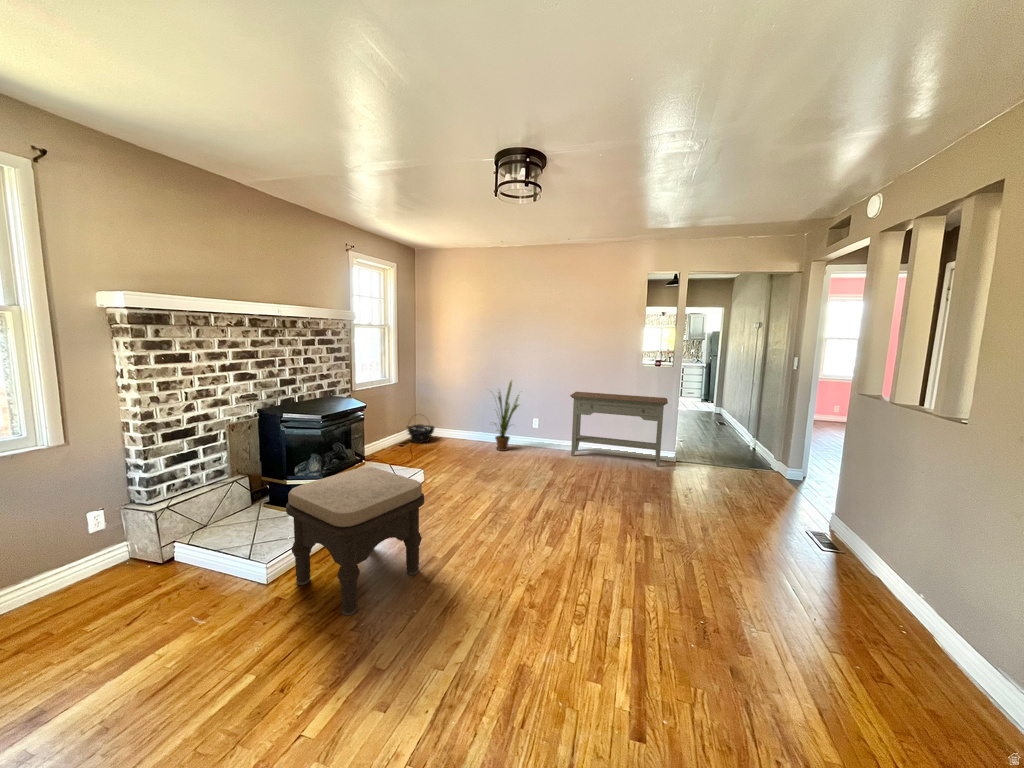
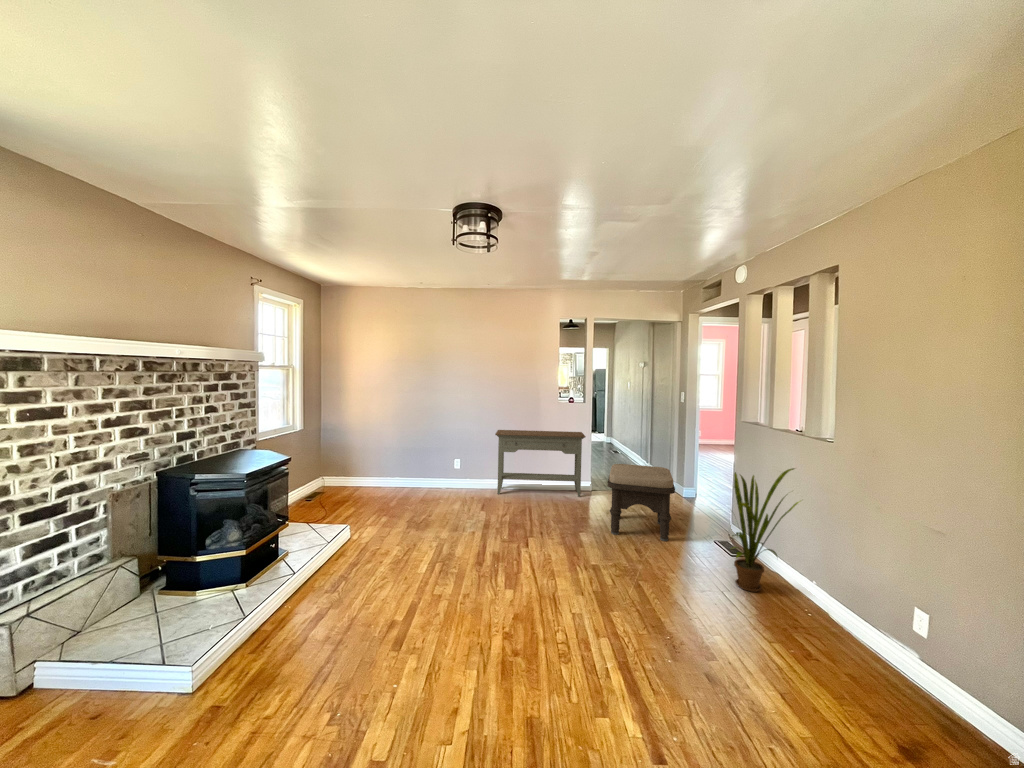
house plant: present [495,381,519,451] -> present [733,468,799,592]
basket: present [407,422,434,443] -> none [313,463,348,495]
ottoman: present [286,467,424,615] -> present [608,464,675,541]

